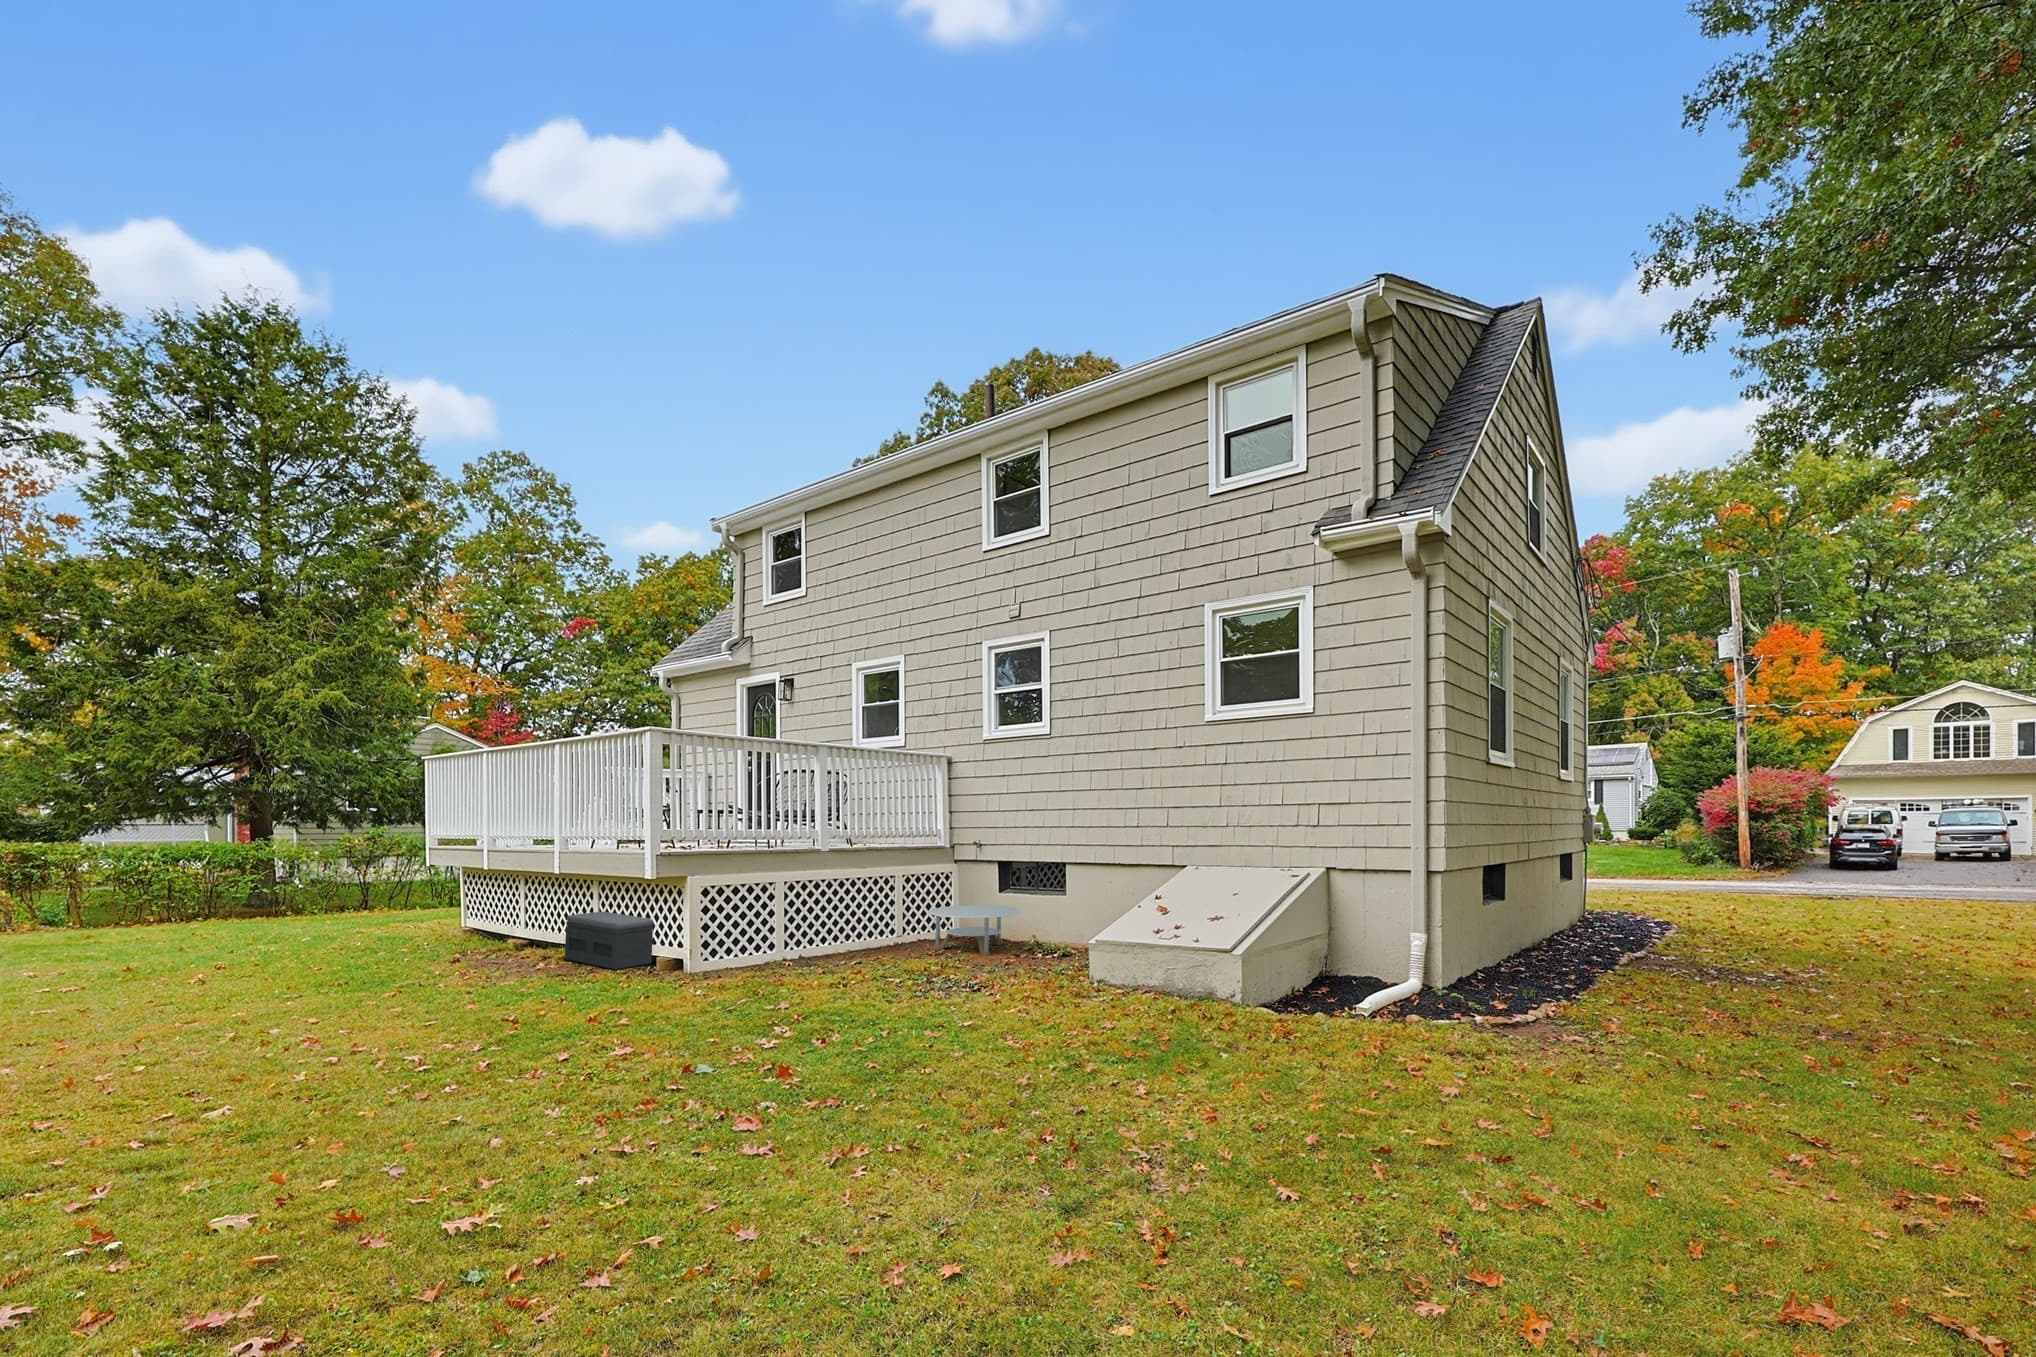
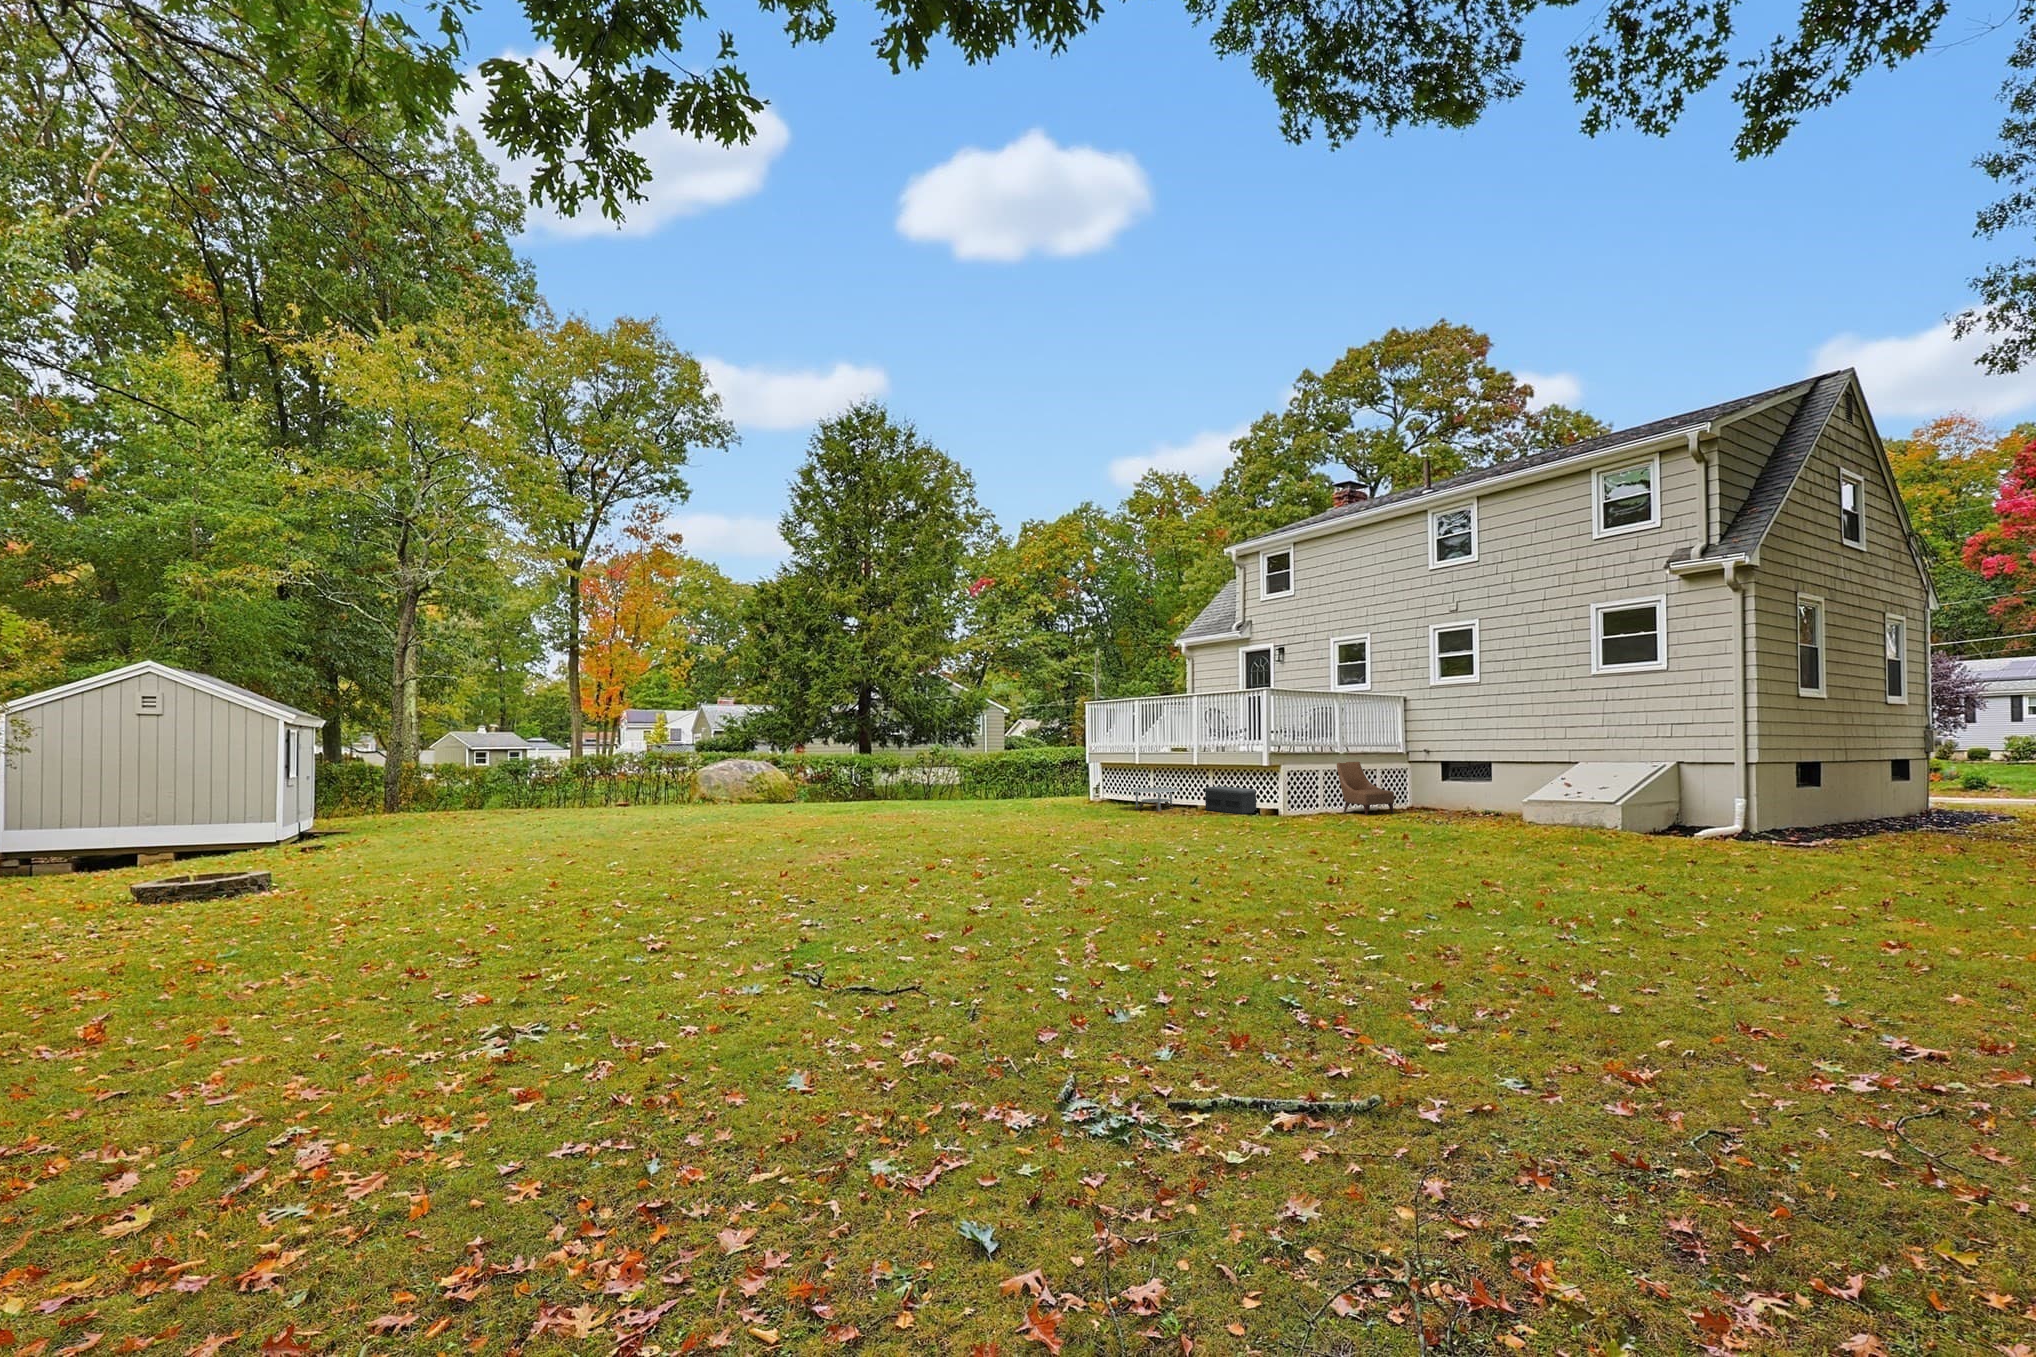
chair: none [812,864,902,966] -> present [1337,762,1394,816]
round table: present [929,905,1020,956] -> present [1131,788,1180,812]

